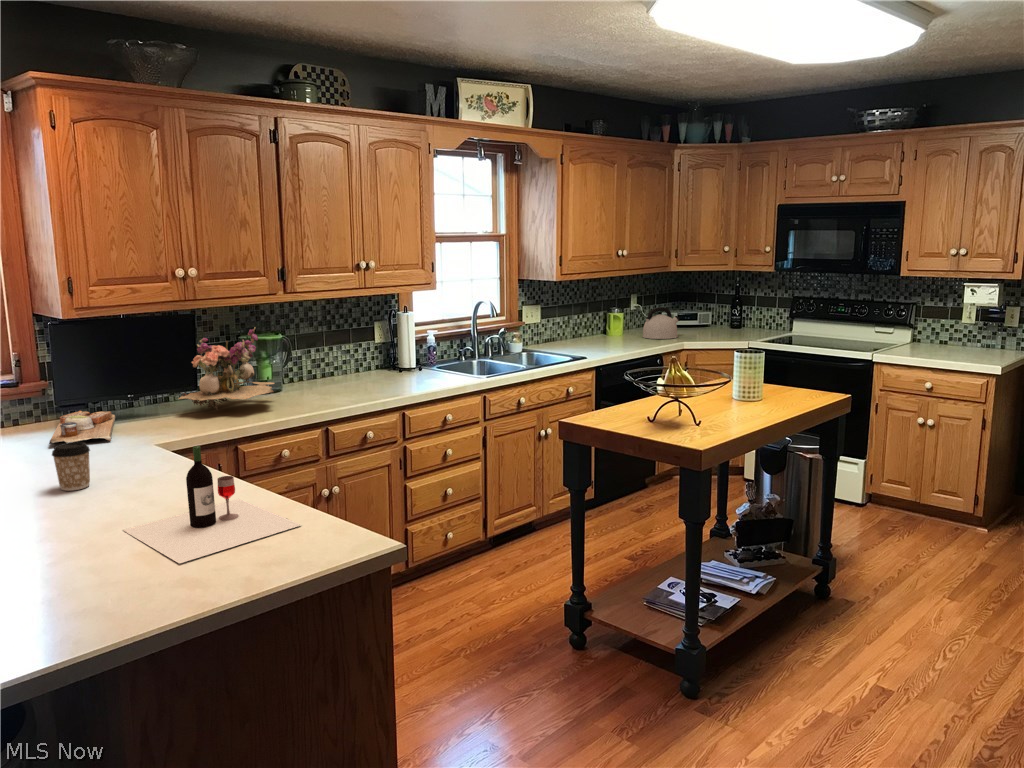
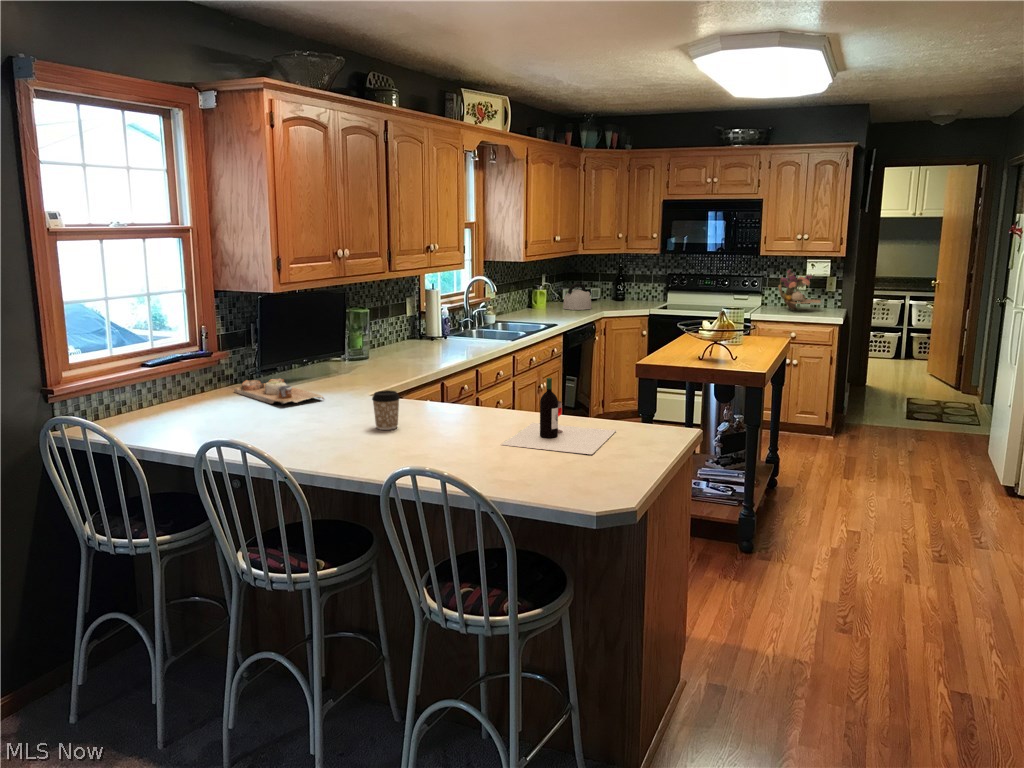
flower arrangement: present [179,327,274,409] -> present [778,270,821,310]

